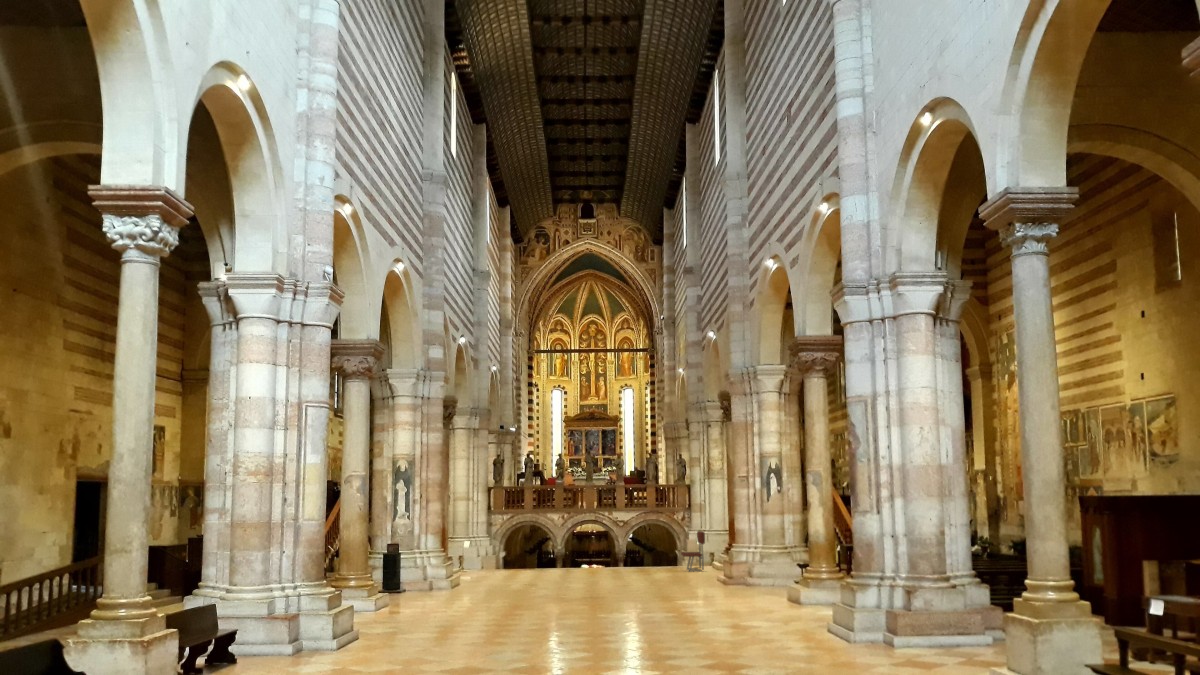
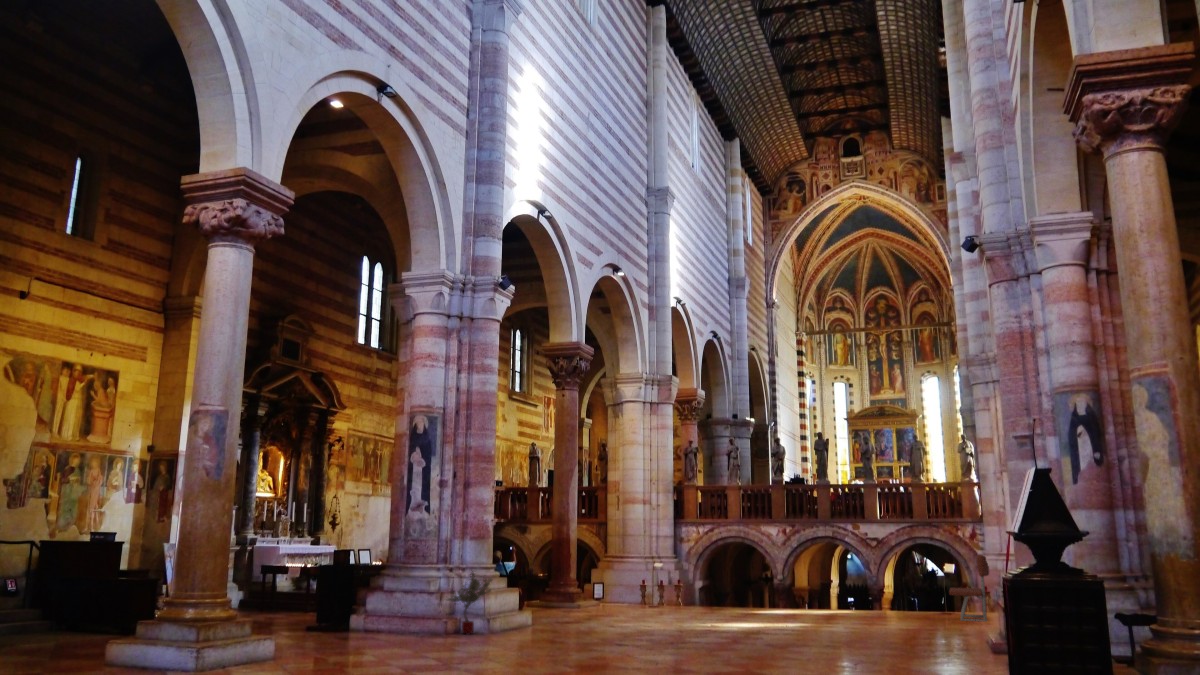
potted tree: none [428,553,452,591] -> present [447,570,492,634]

